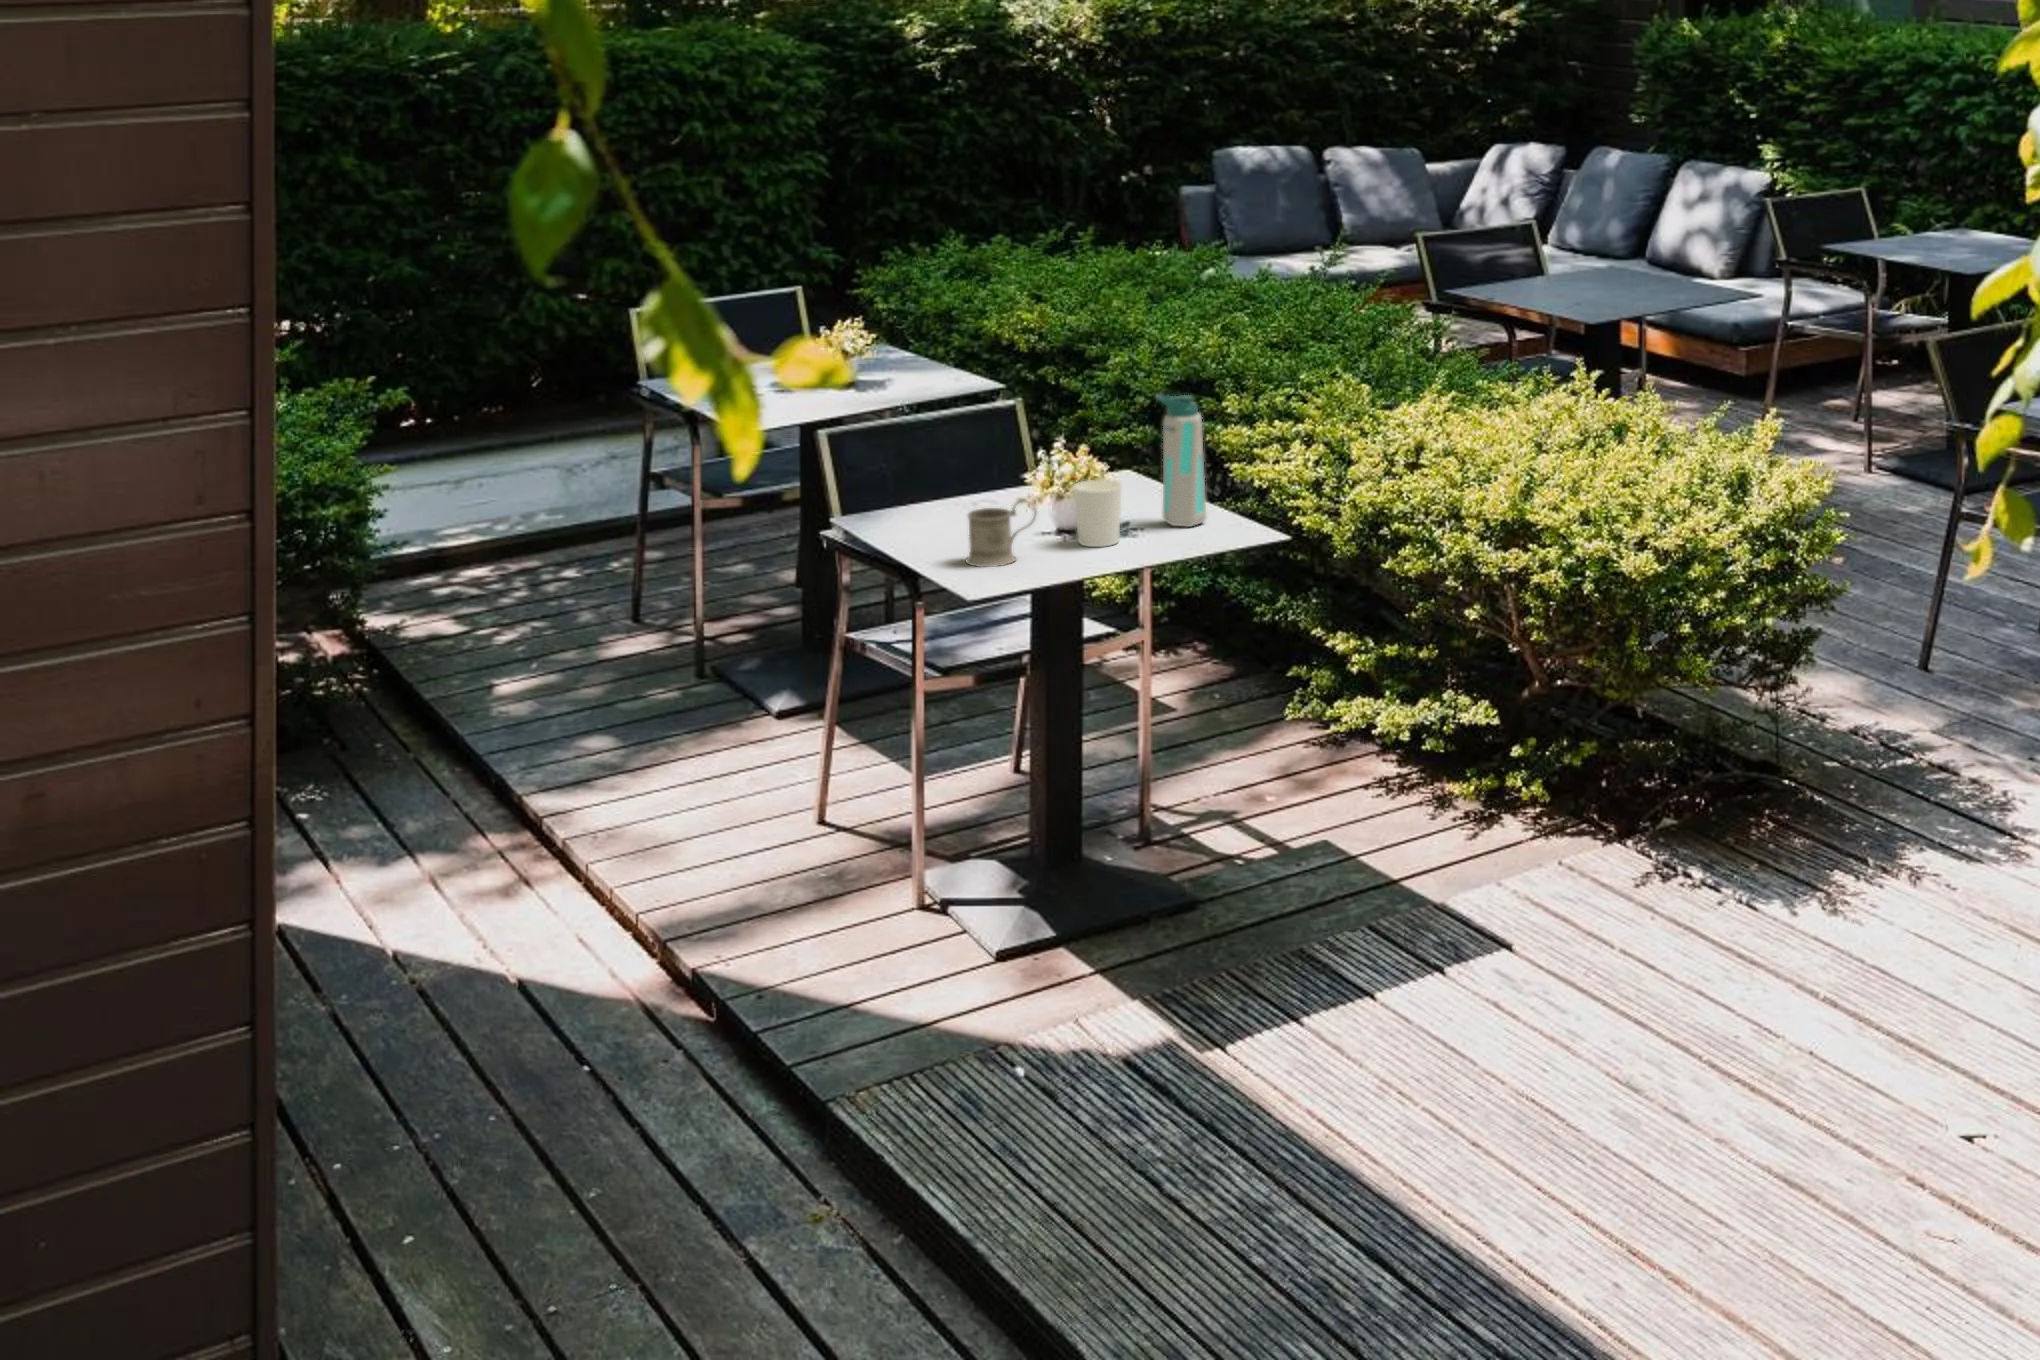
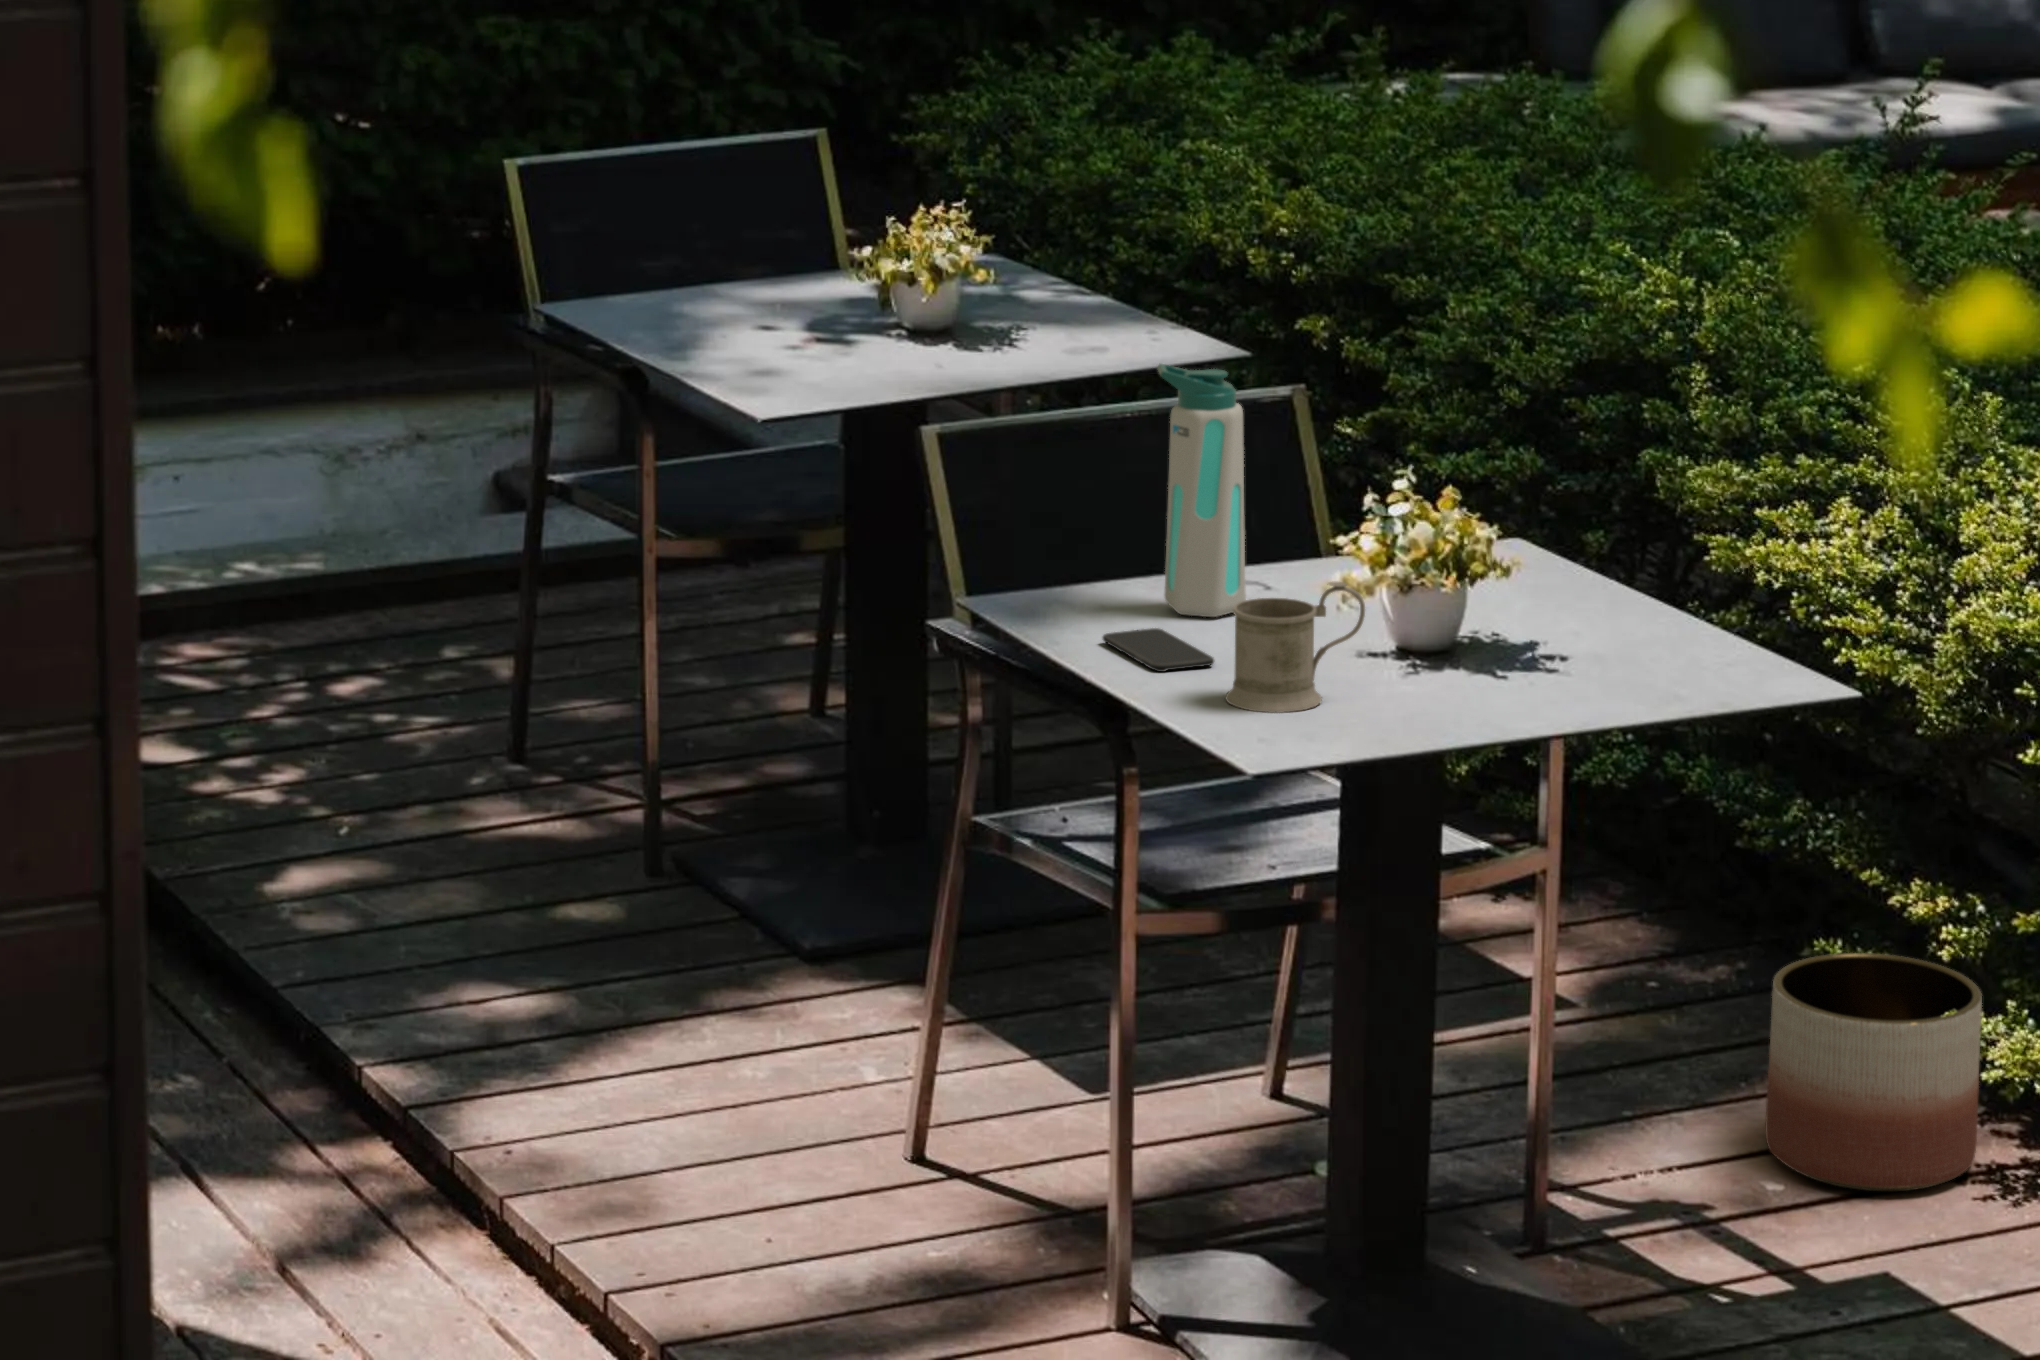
water bottle: present [1156,394,1206,527] -> present [1158,364,1246,617]
candle holder: present [1073,480,1121,547] -> none [1436,554,1530,686]
smartphone: none [900,528,960,551] -> present [1103,628,1214,672]
planter: none [1267,676,1374,796] -> present [1765,953,1982,1191]

